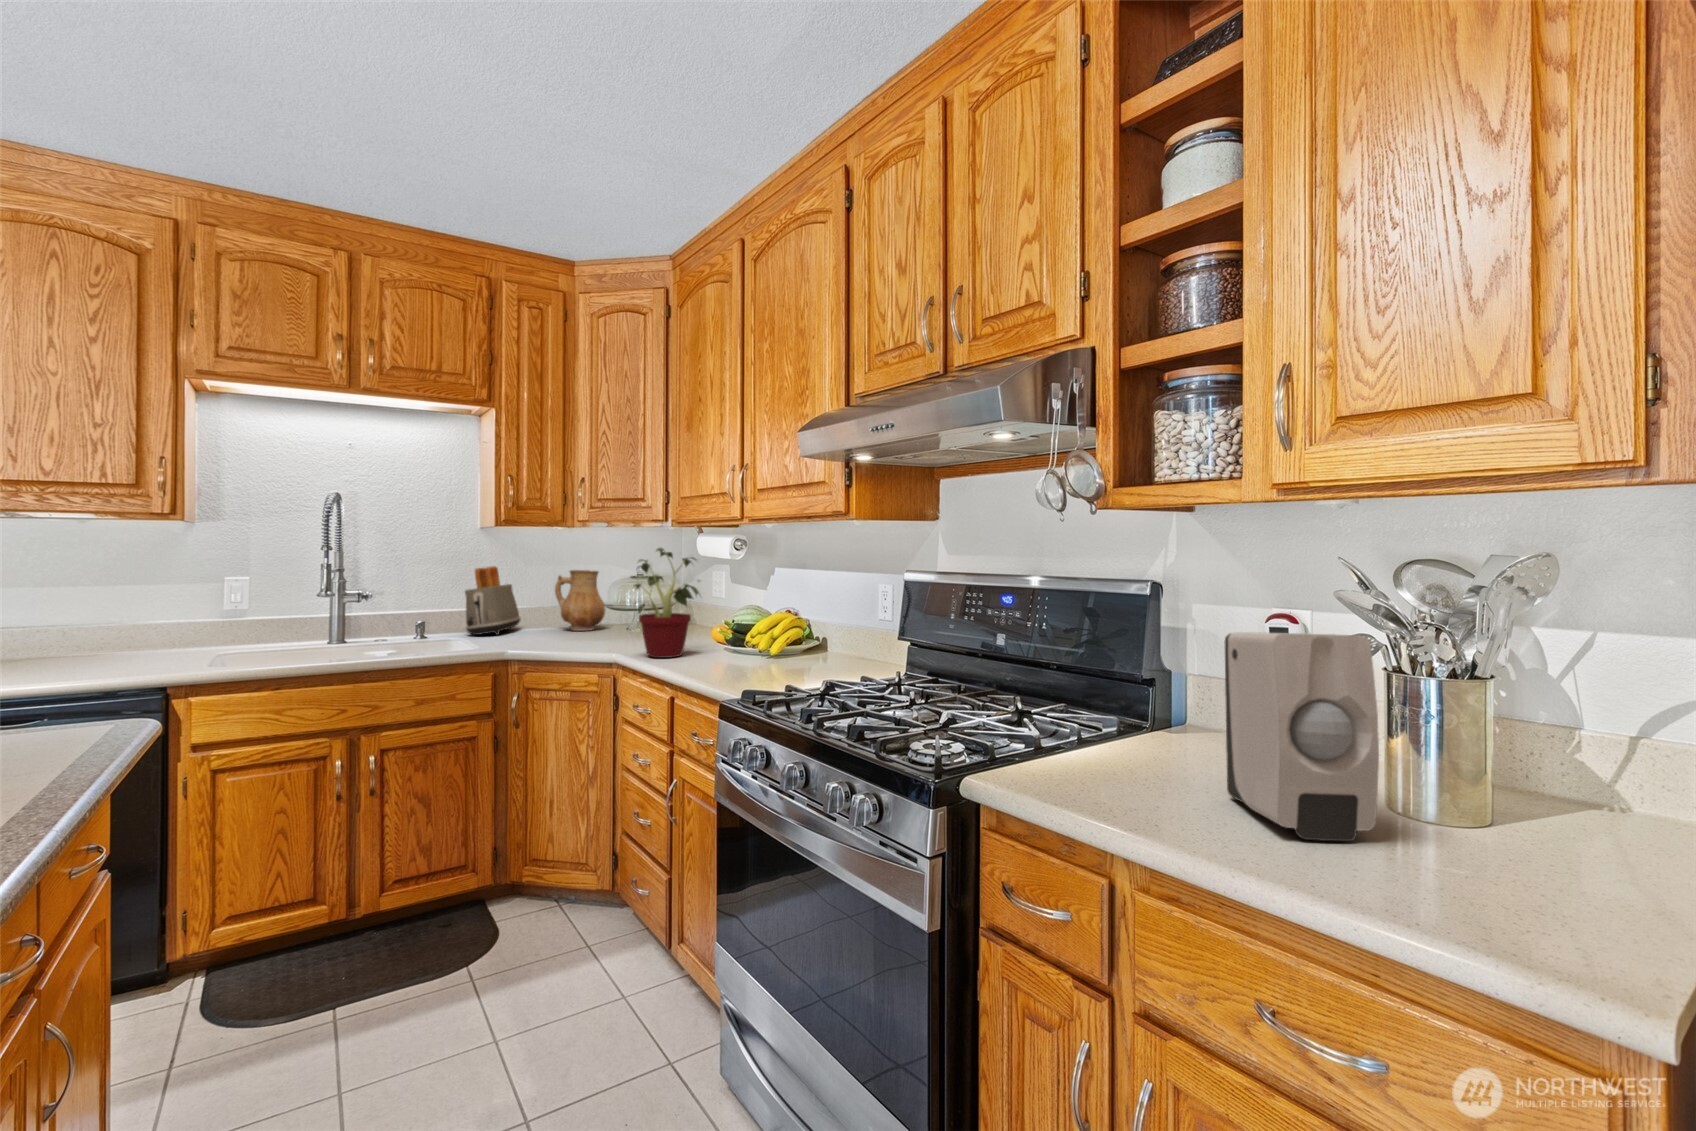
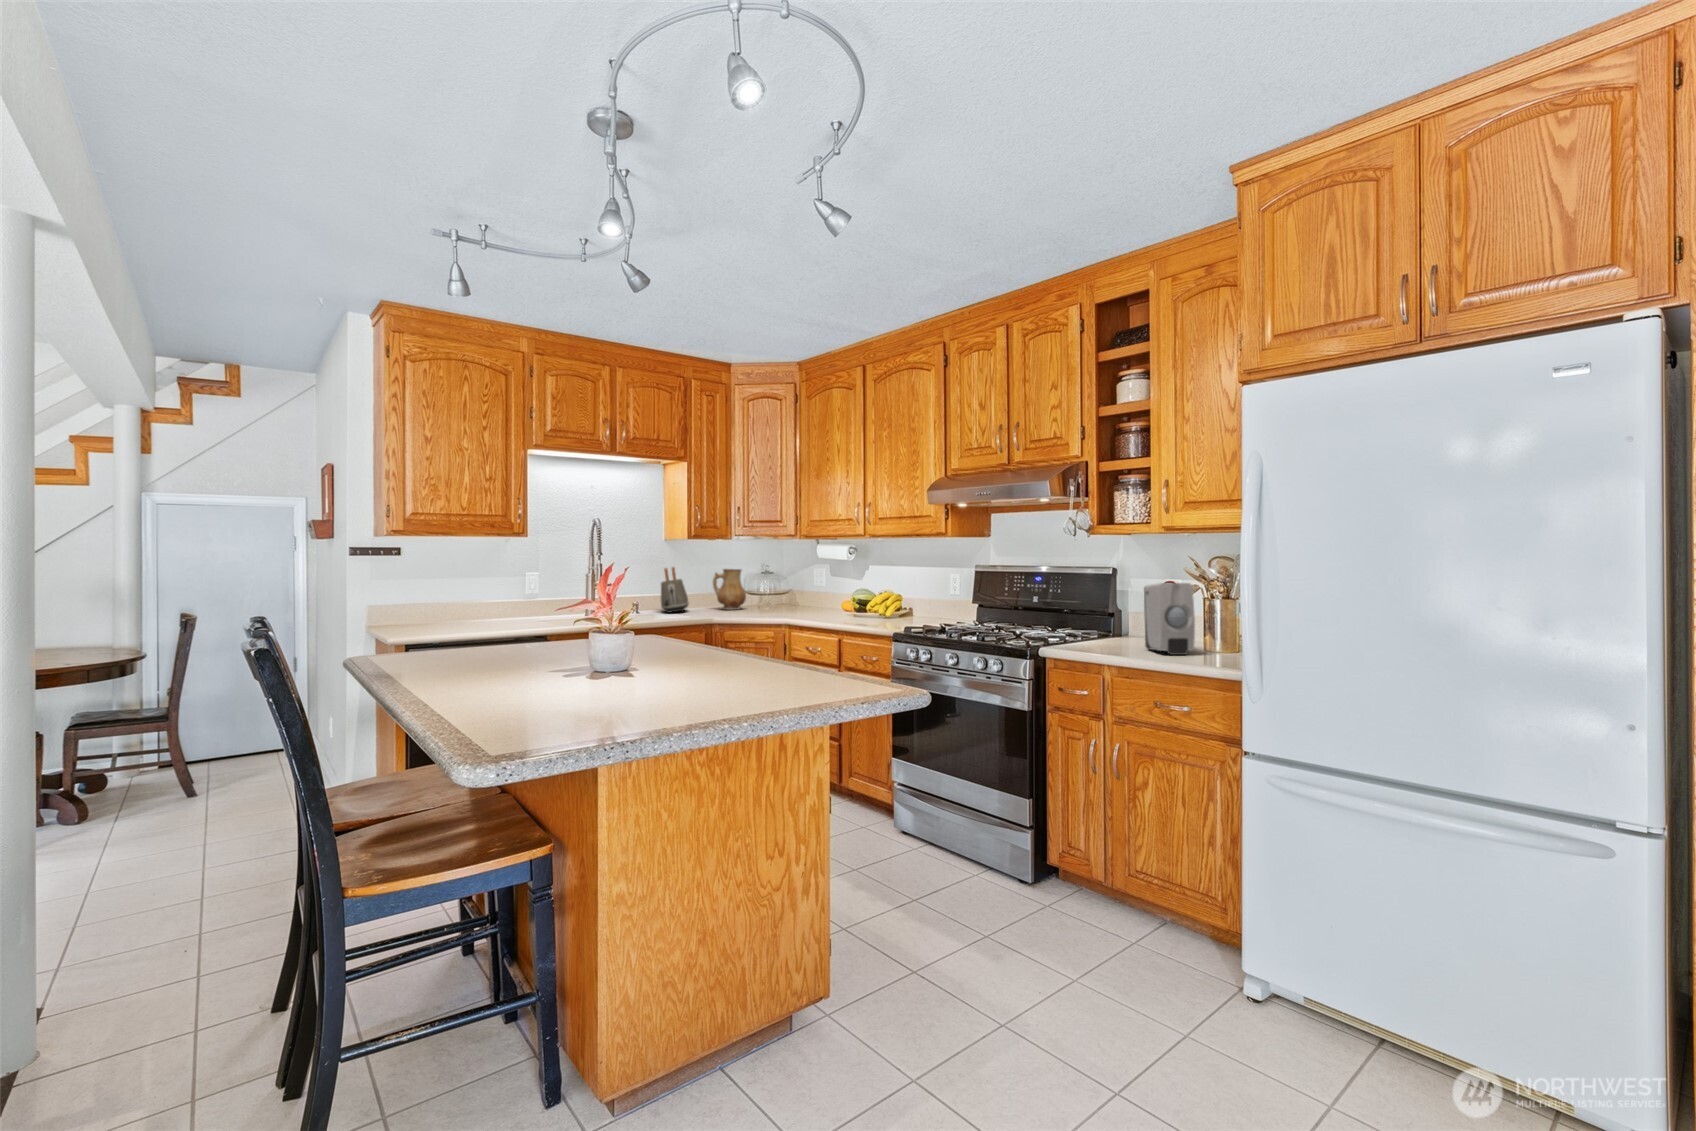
potted plant: present [634,548,699,658] -> none [800,553,843,620]

